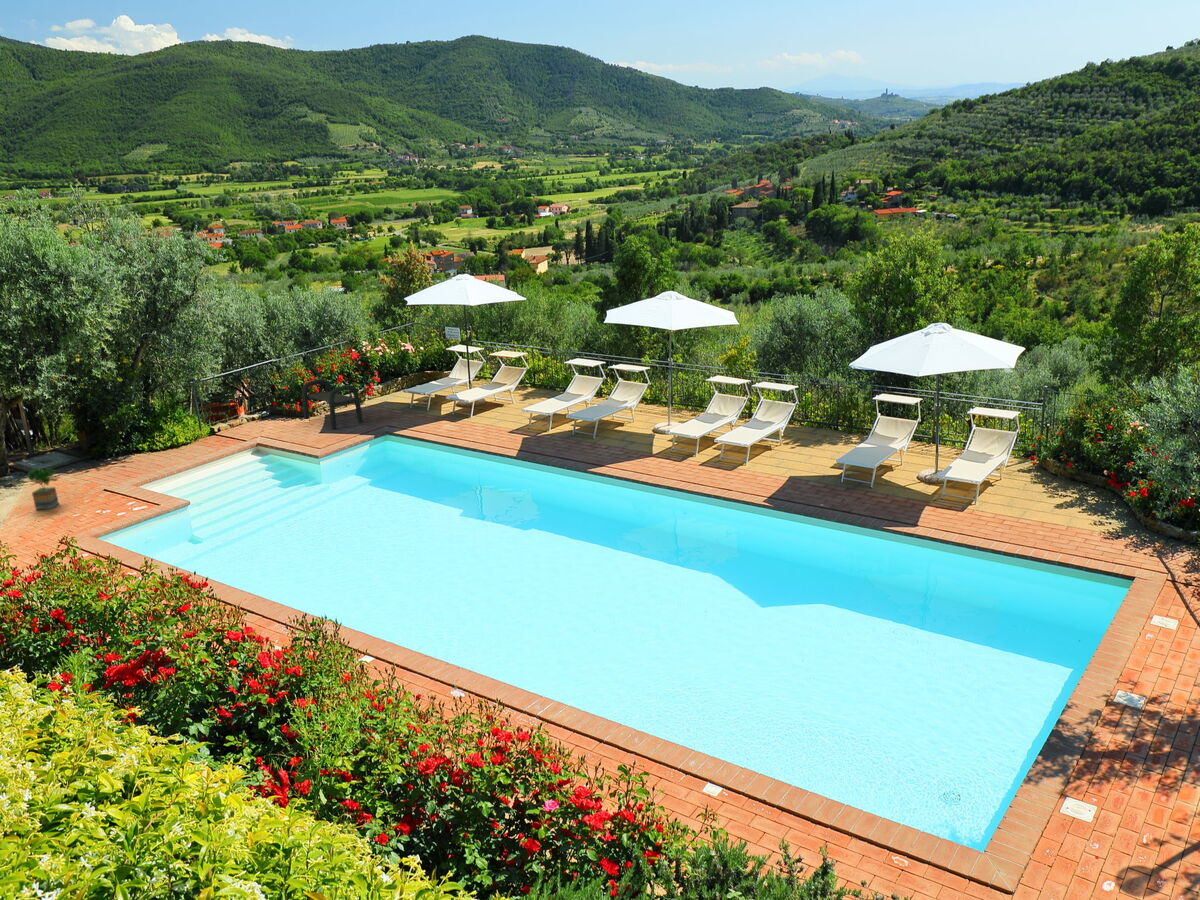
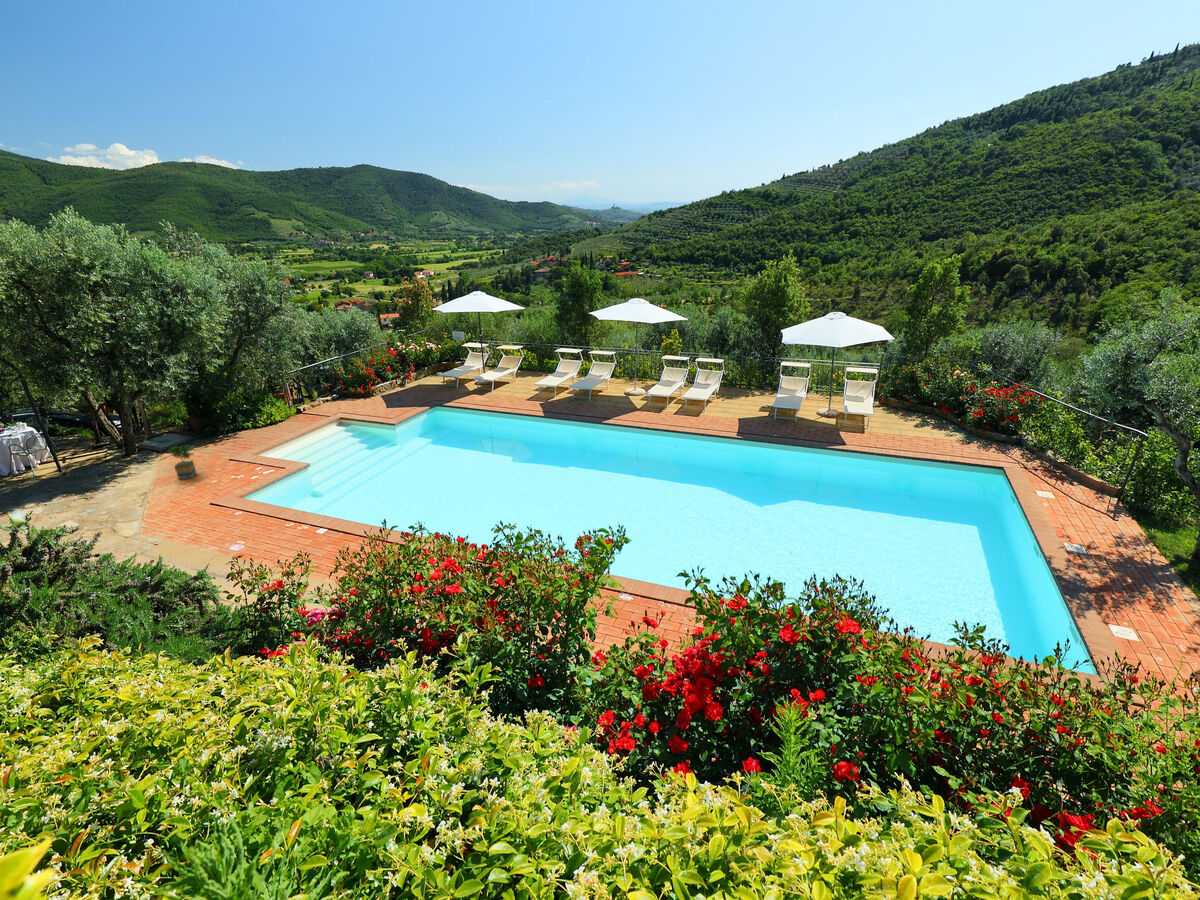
bench: present [302,379,363,429] -> none [363,369,412,405]

